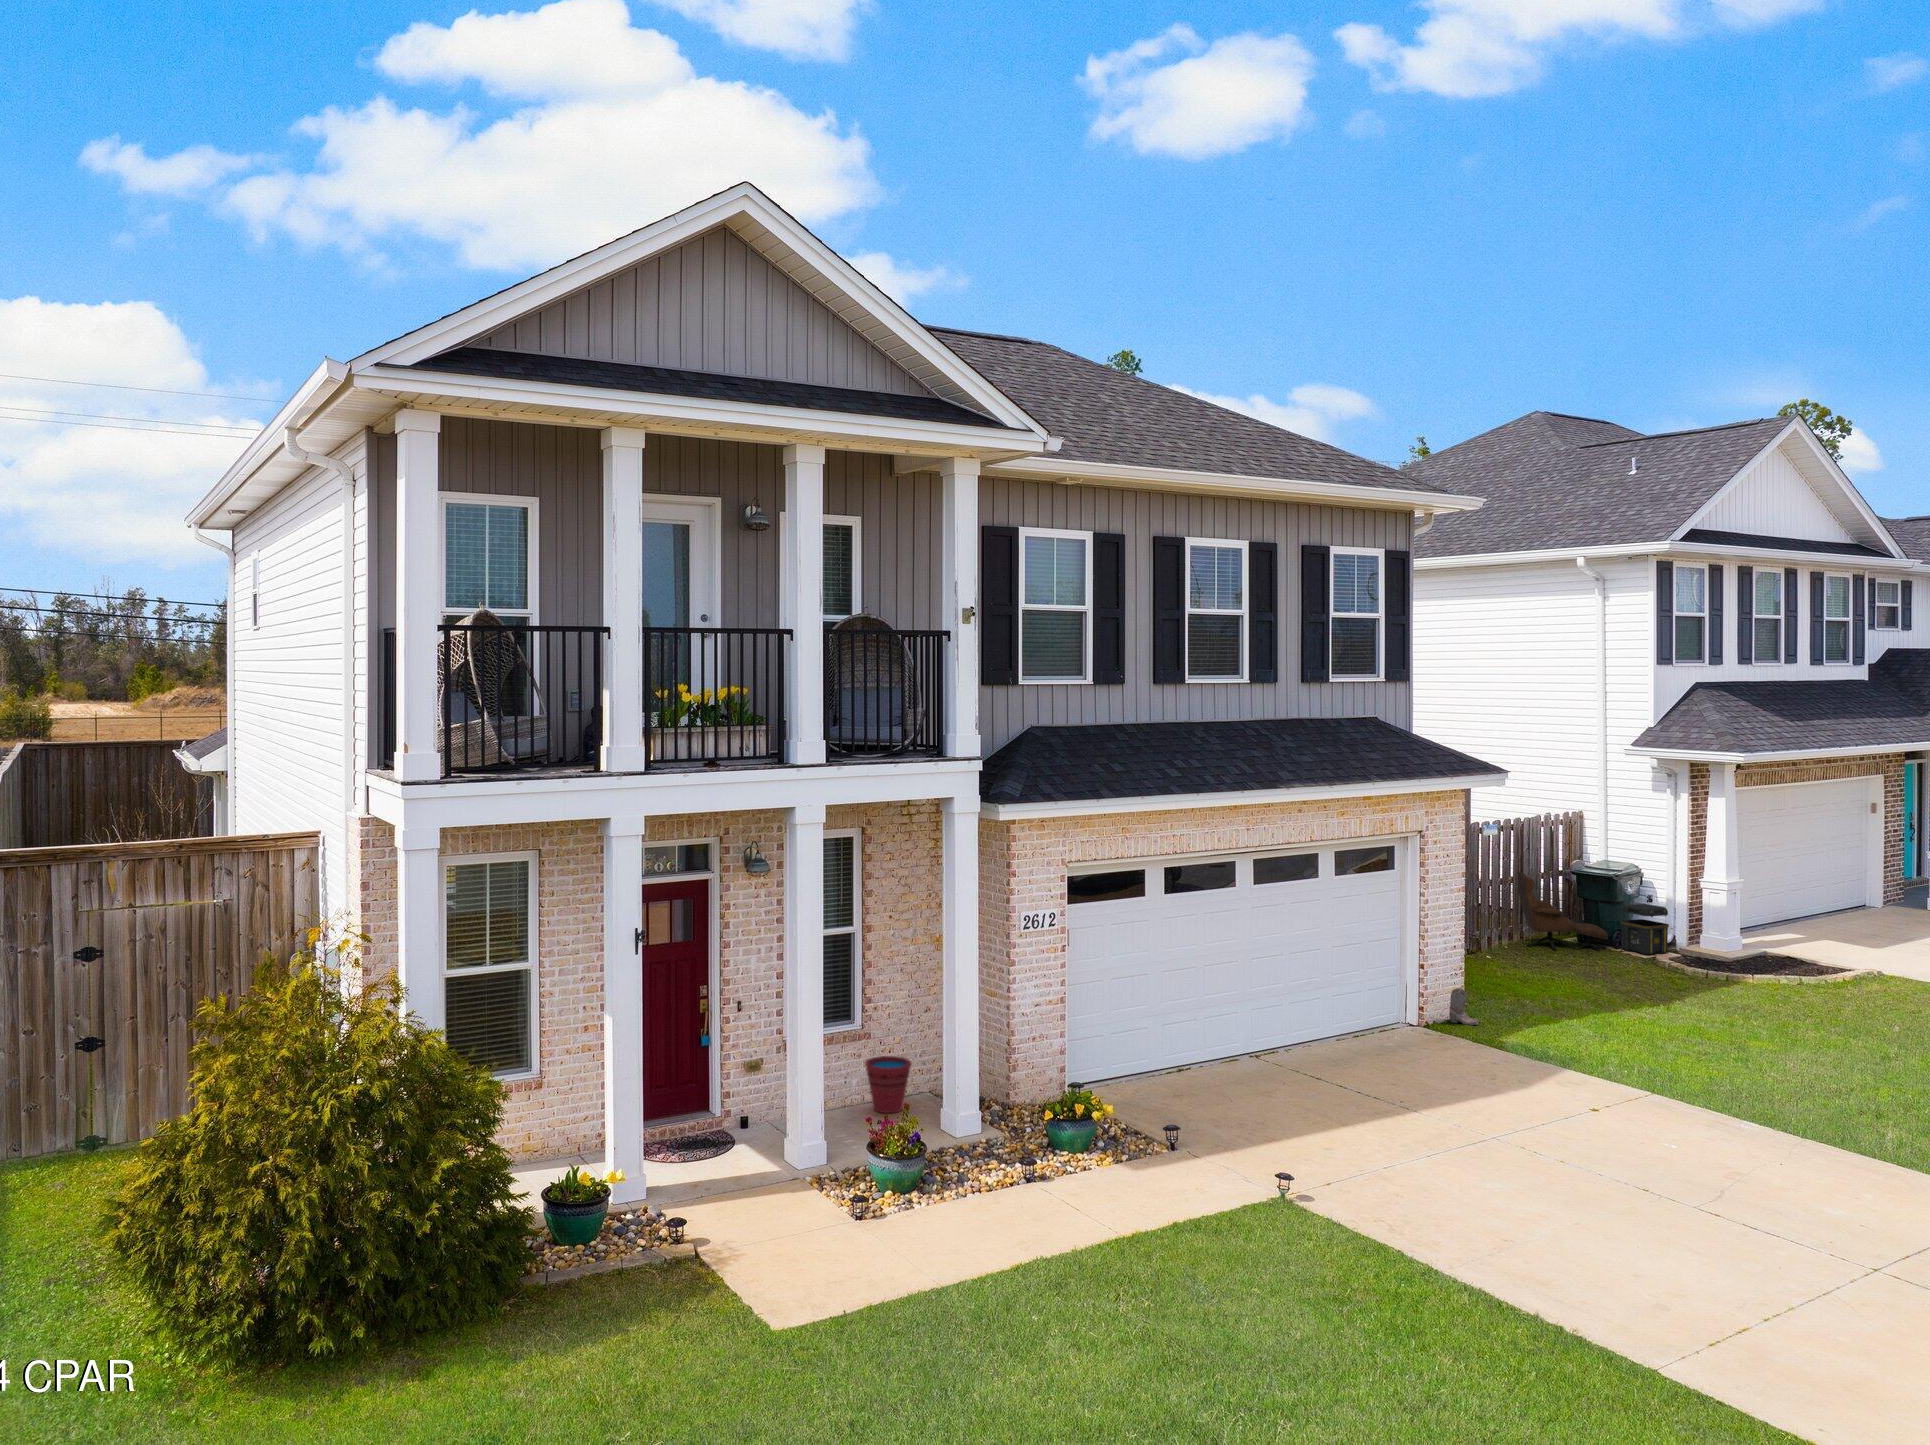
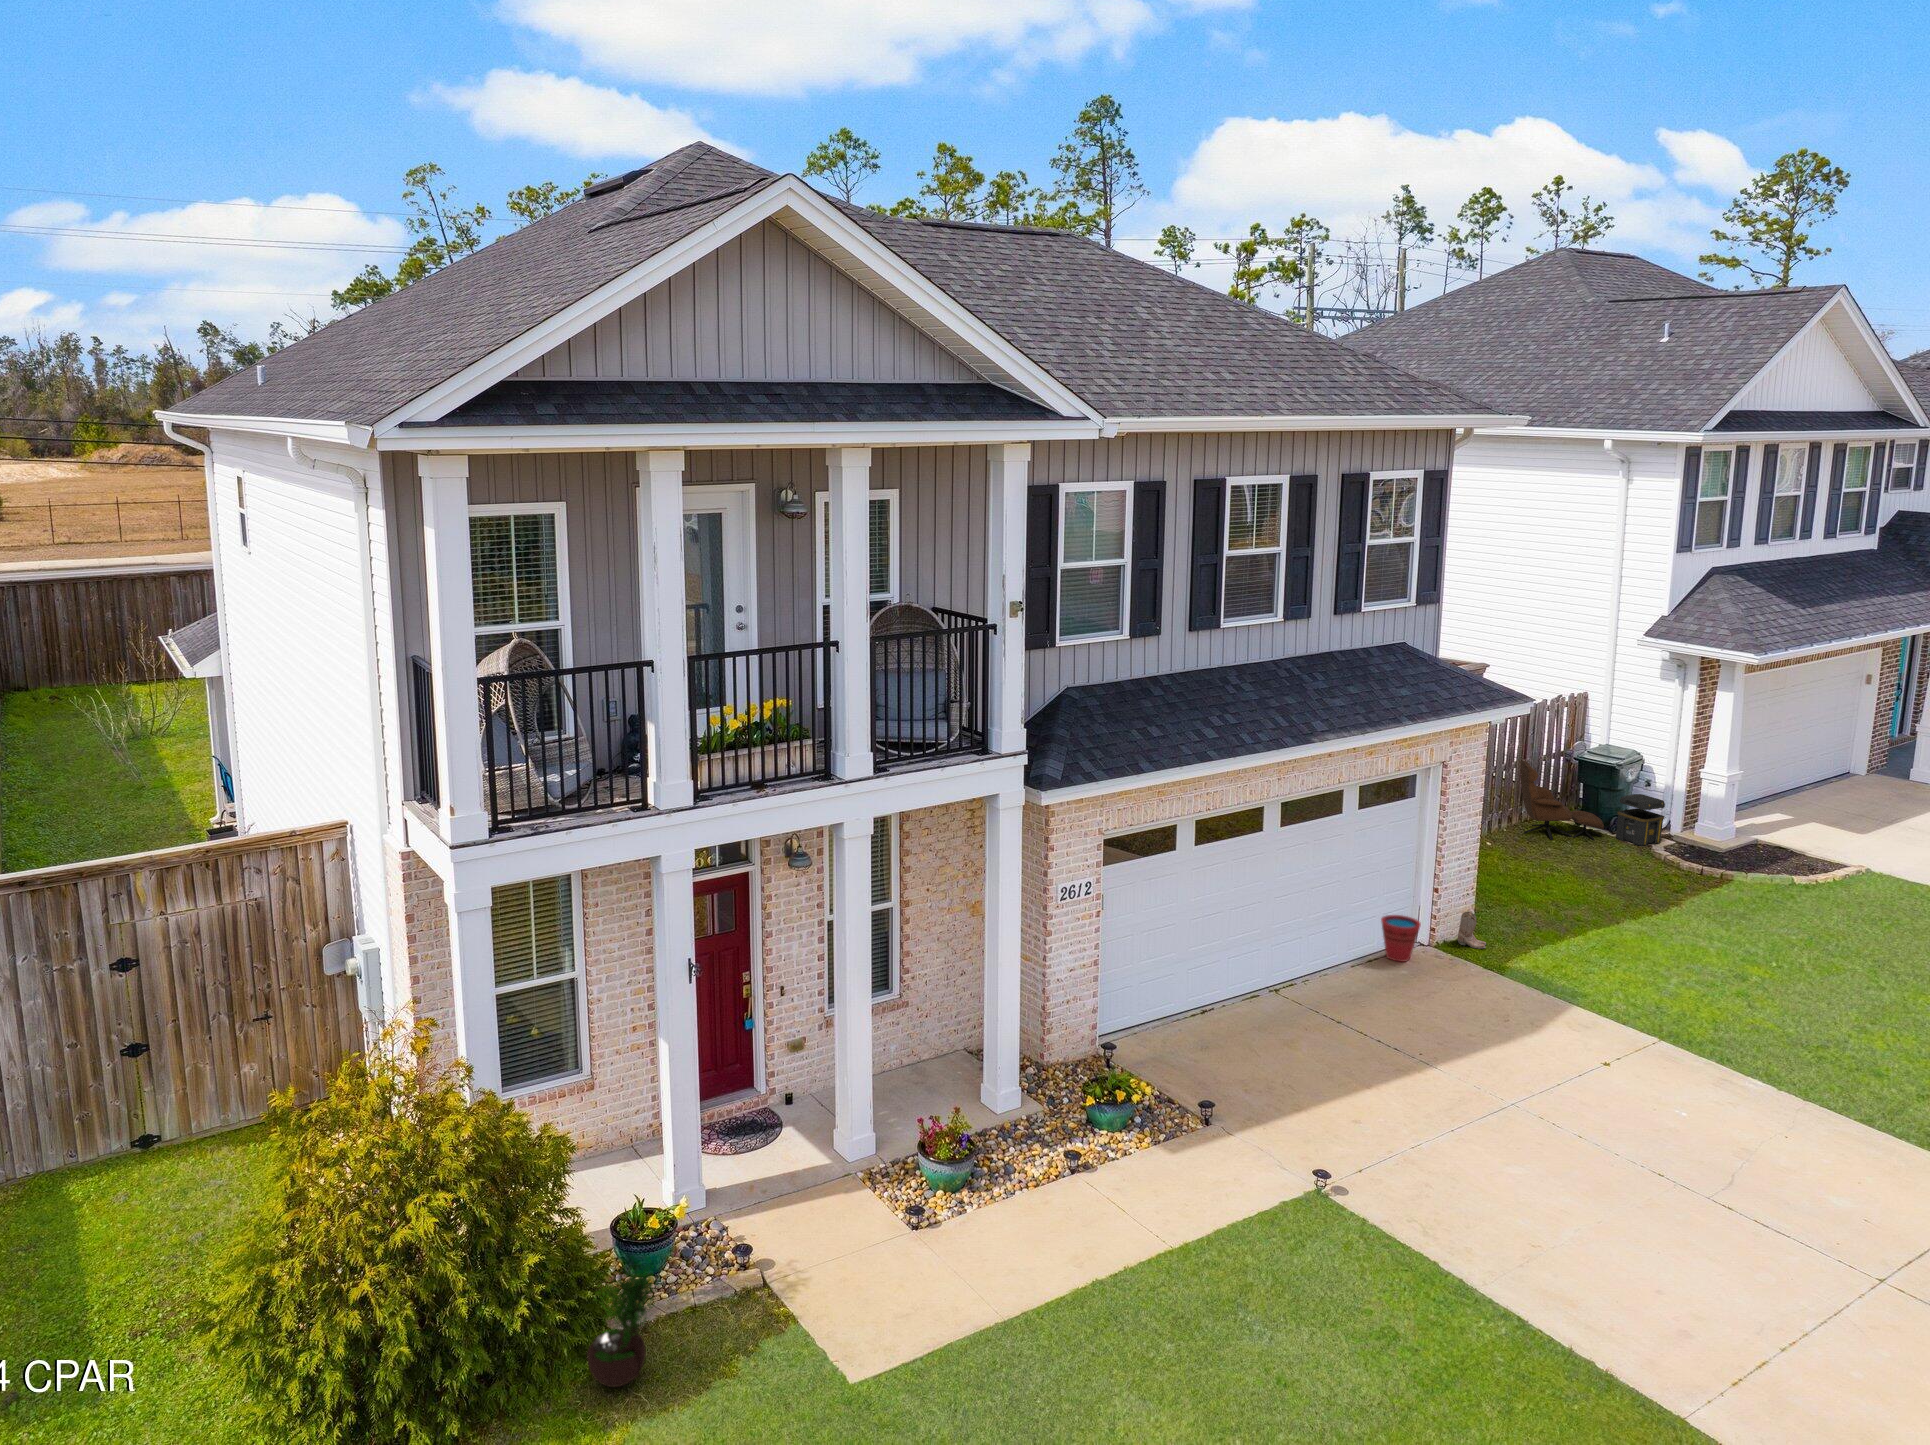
bucket: present [865,1056,911,1113] -> present [1381,915,1421,962]
potted tree: none [503,1190,584,1327] -> present [588,1263,659,1387]

